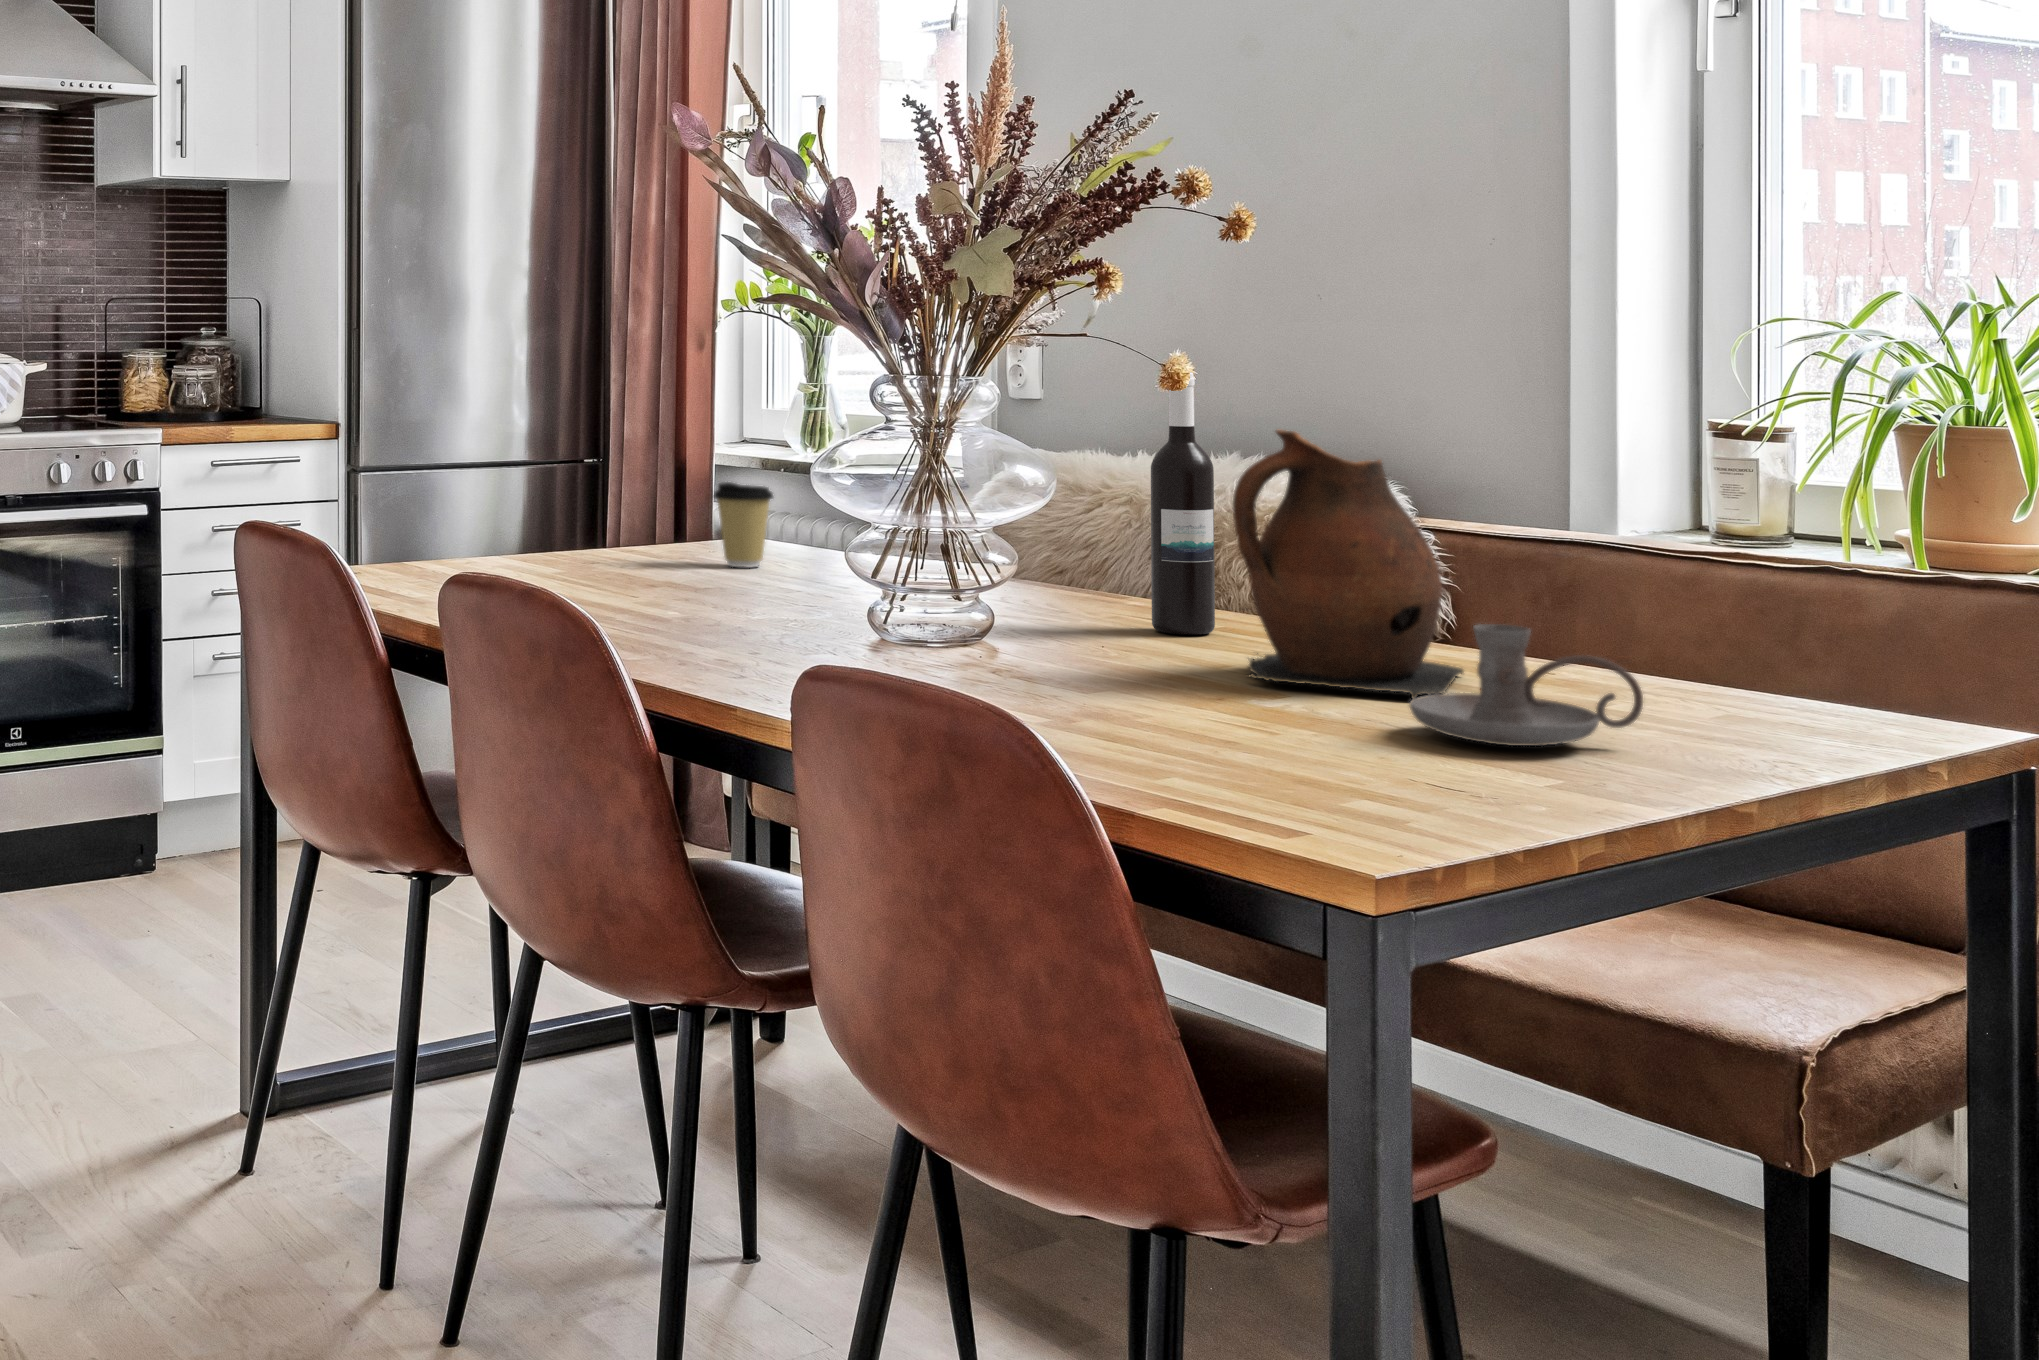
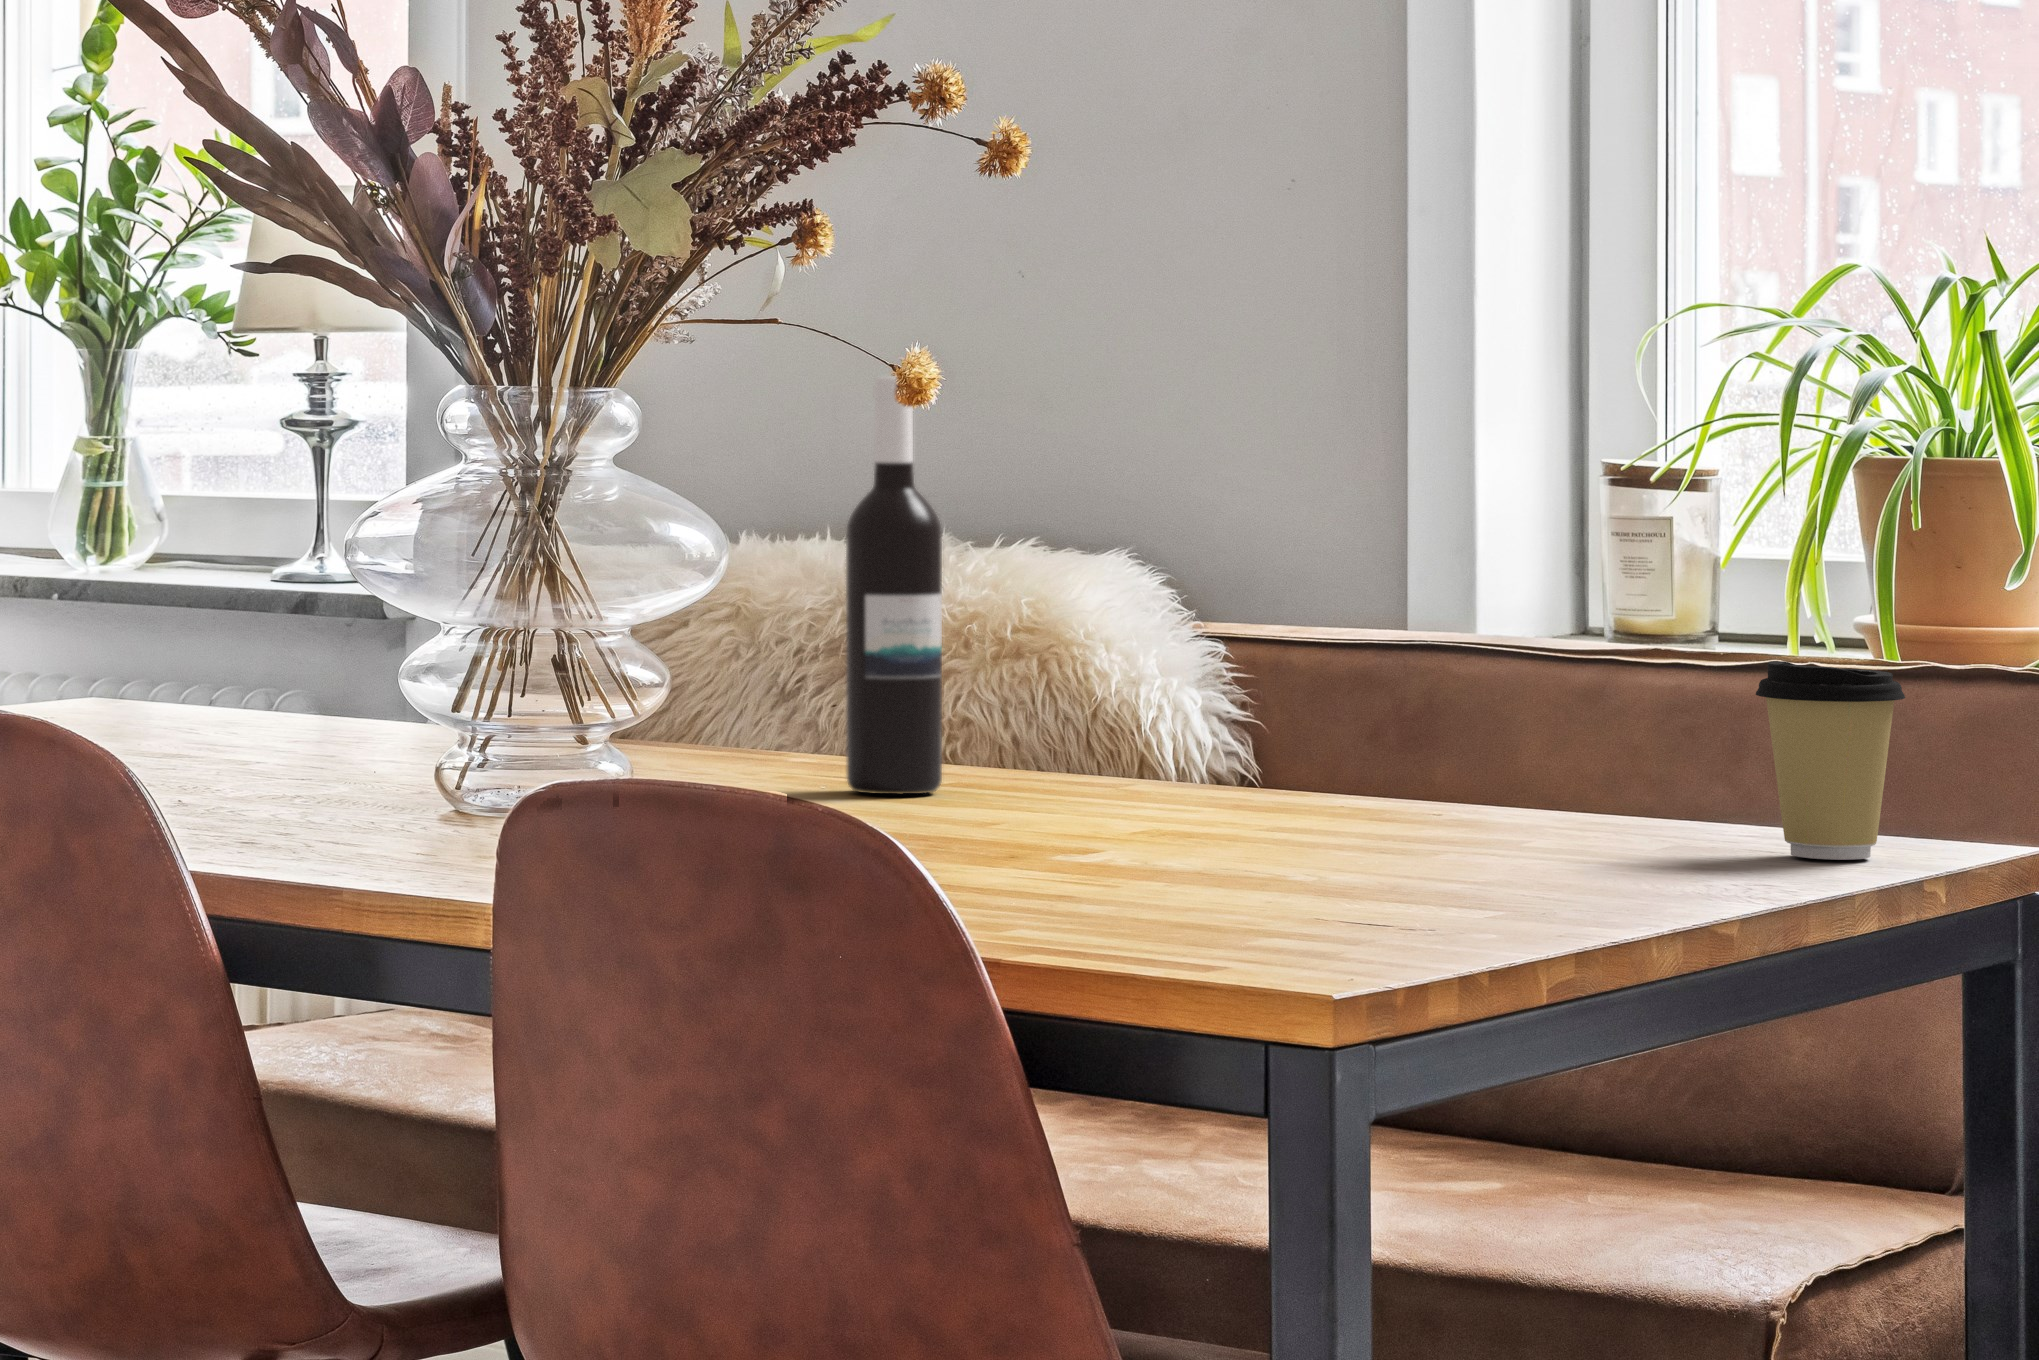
ceramic pitcher: present [1233,430,1463,699] -> none [1011,453,1320,847]
coffee cup: present [714,482,773,567] -> present [1756,661,1905,860]
candle holder: present [1409,624,1643,746] -> none [1286,715,1588,883]

